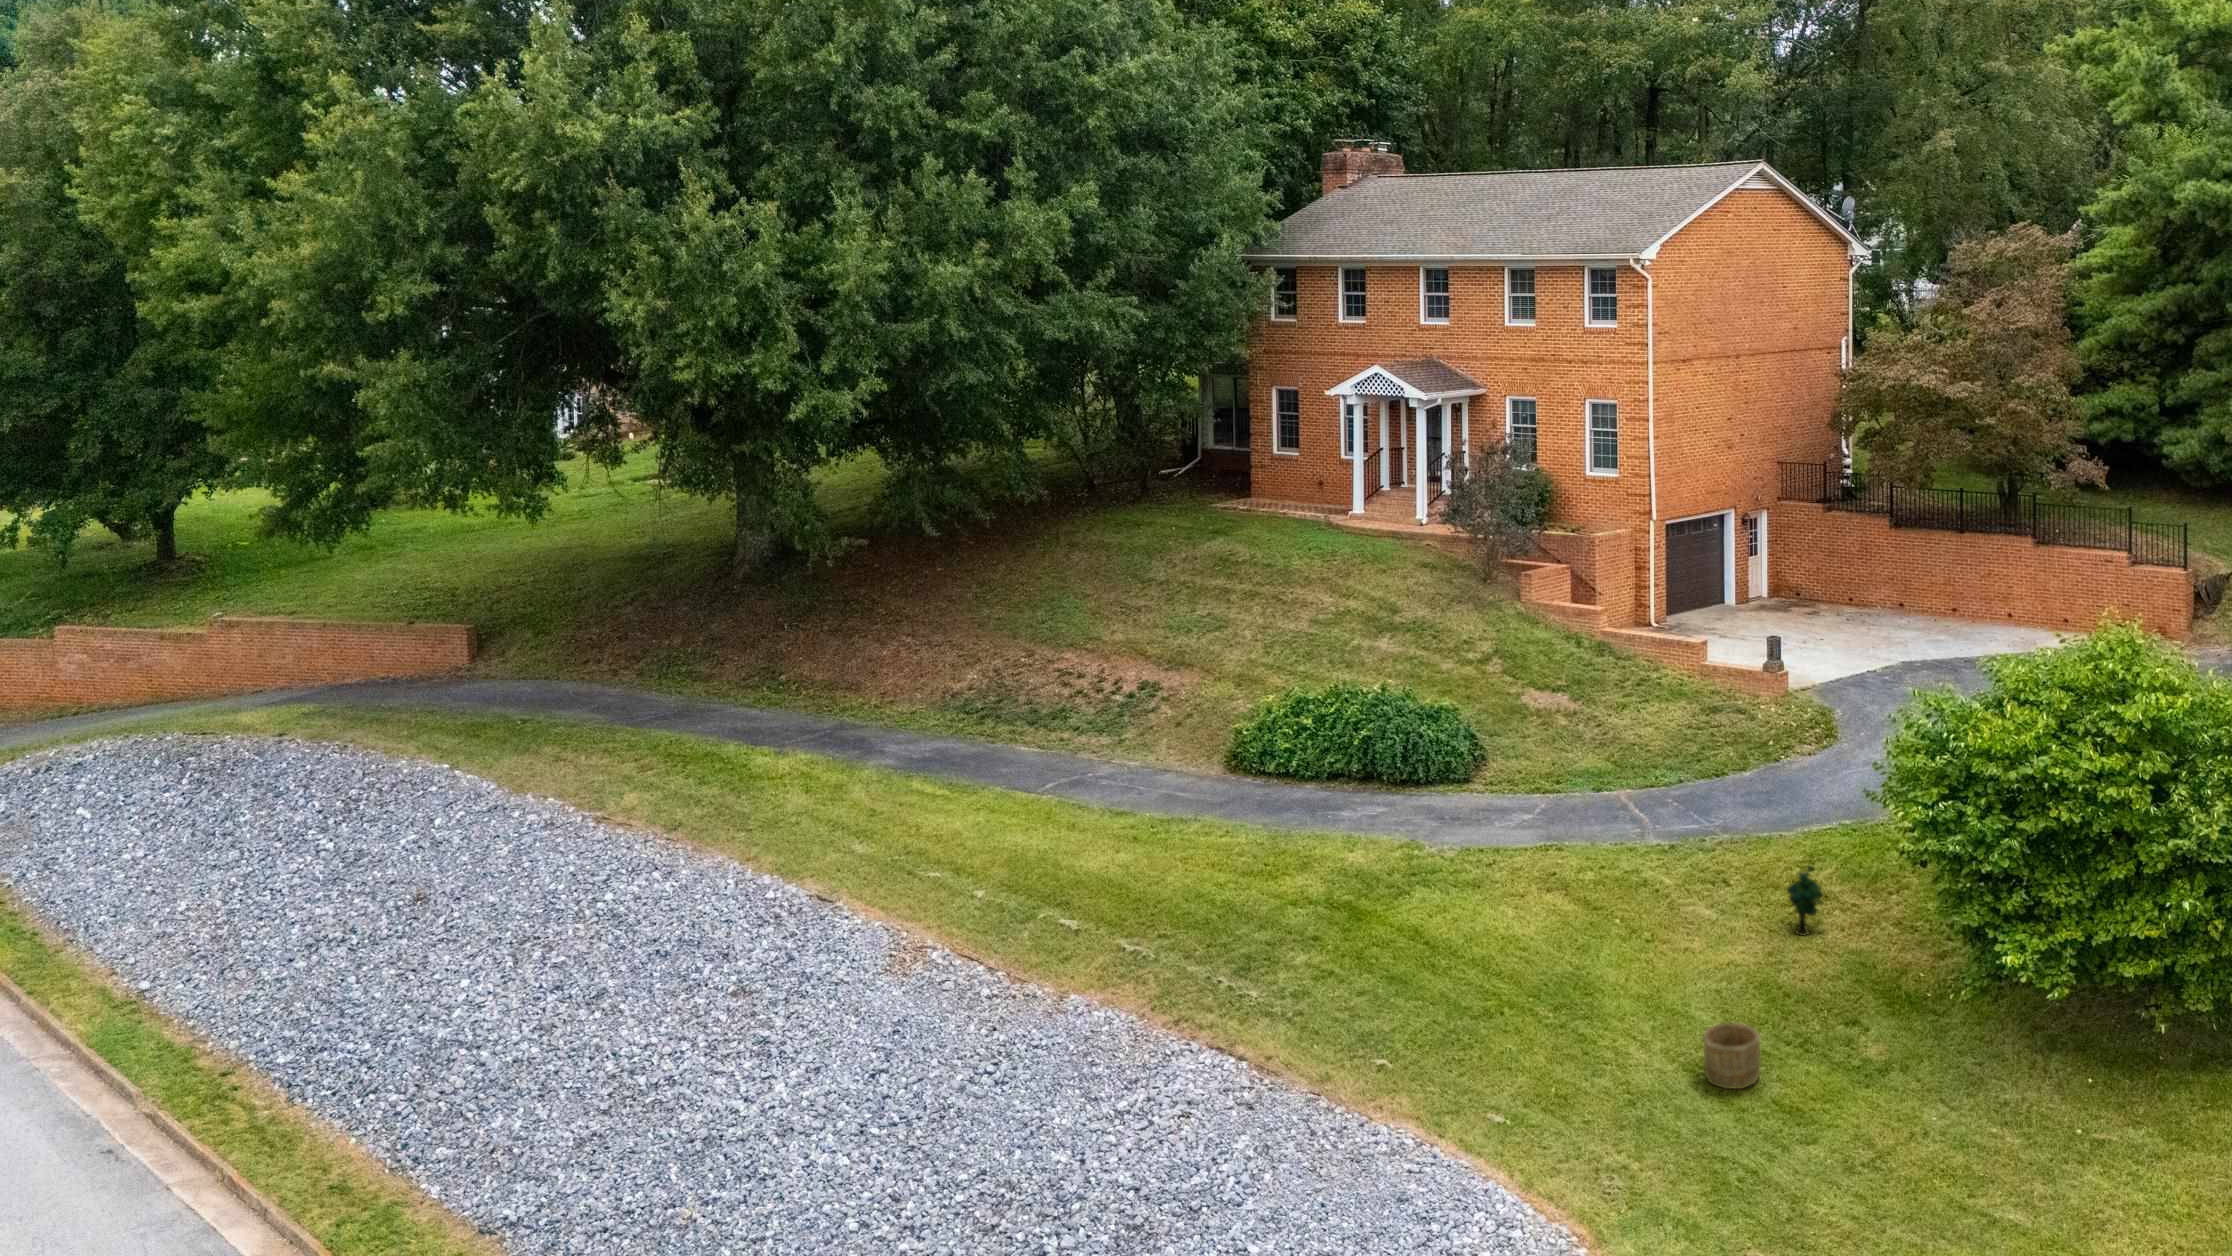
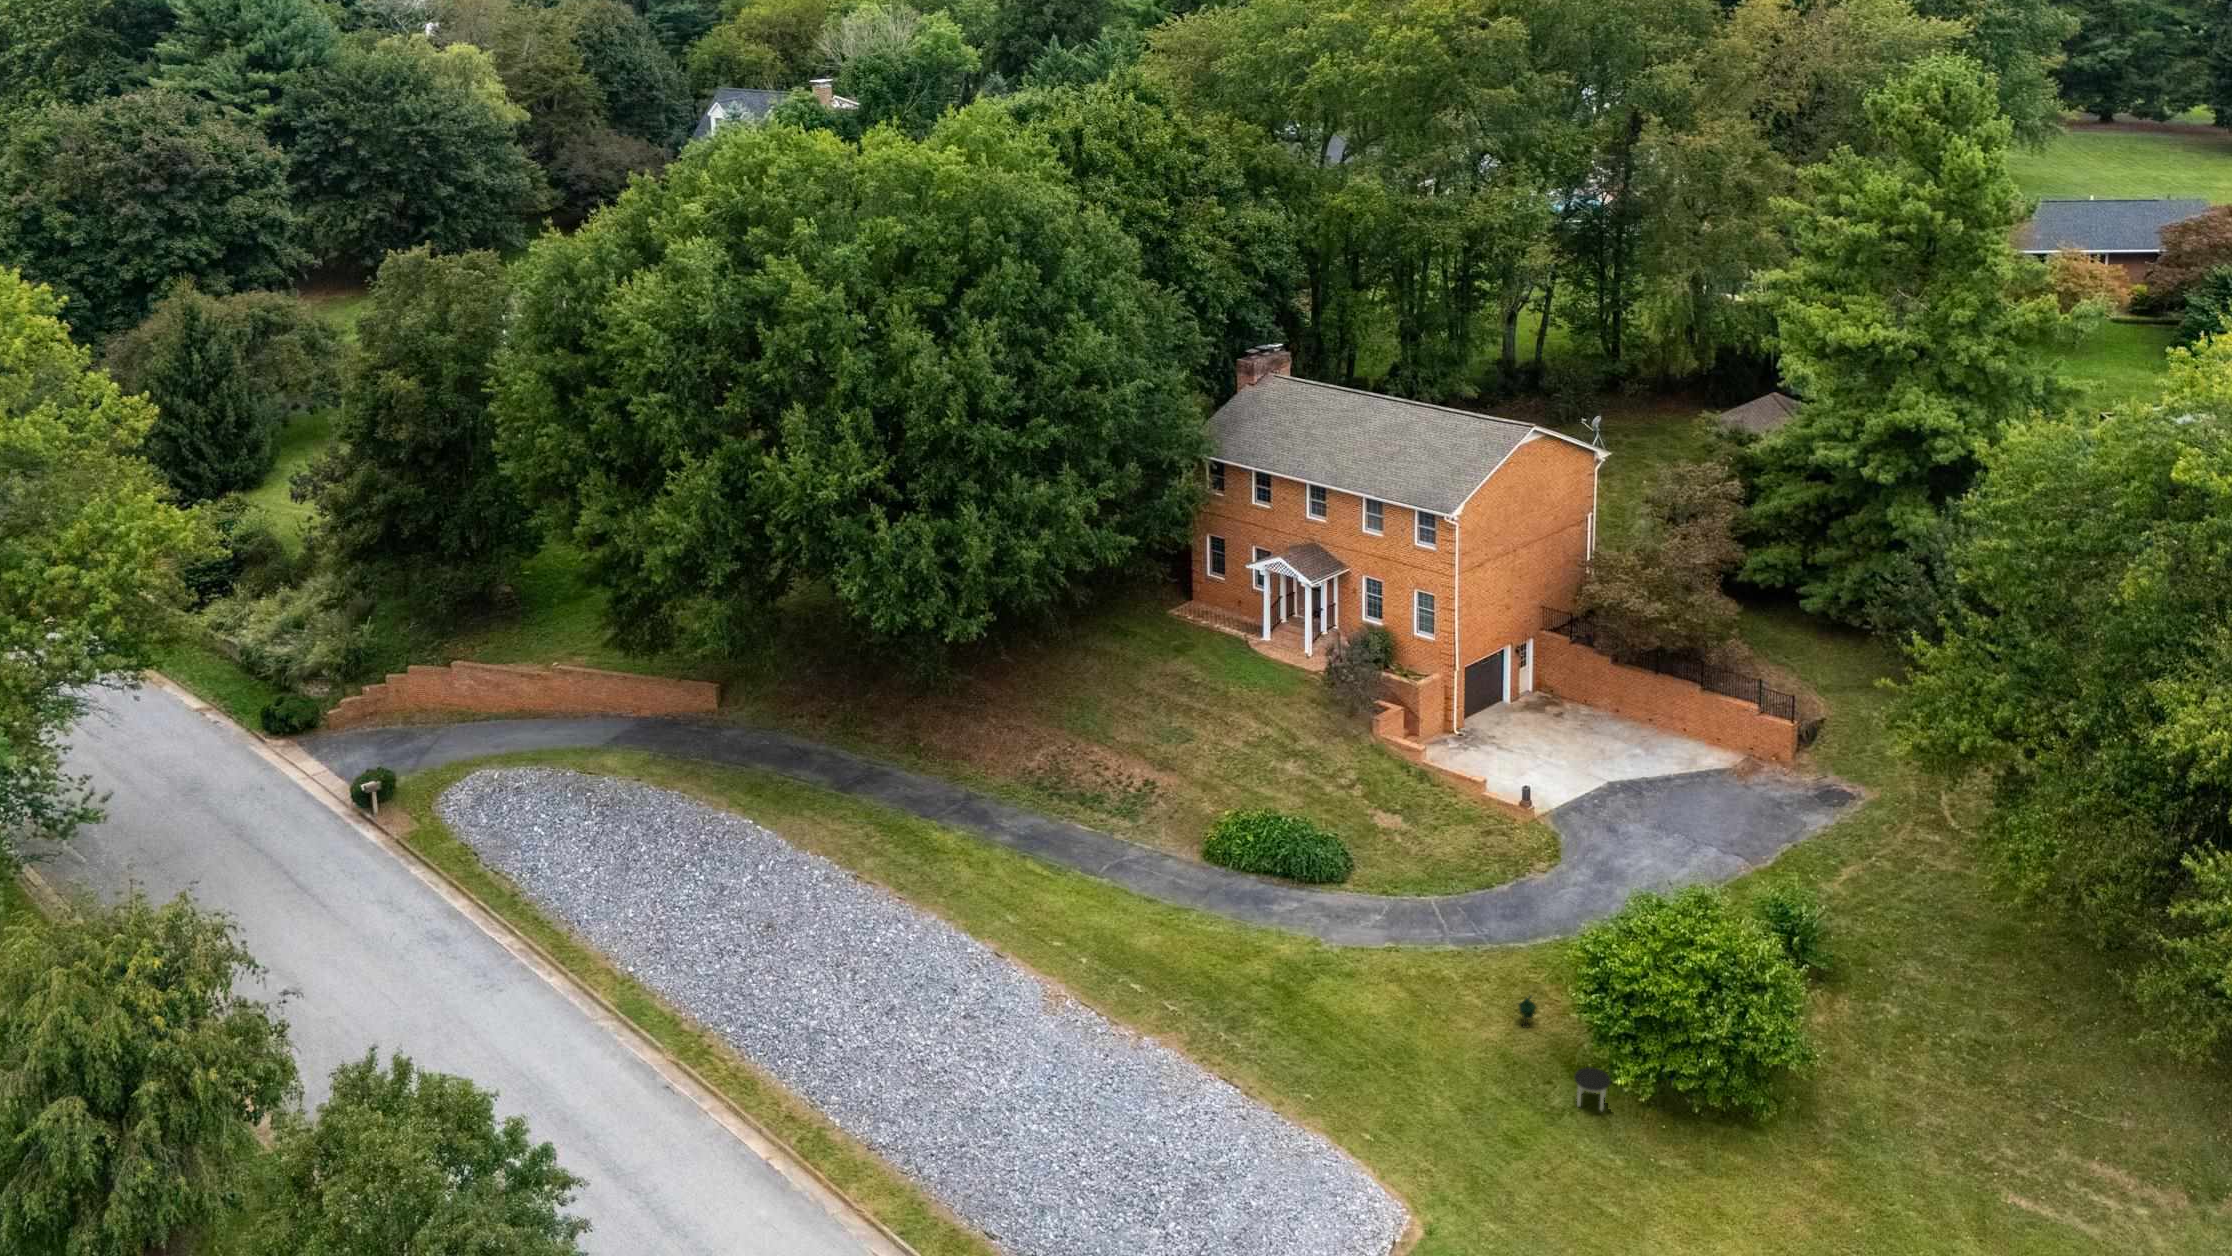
round table: none [1910,964,1984,1045] -> present [1574,1067,1610,1111]
wooden bucket: present [1702,1023,1761,1089] -> none [1470,1099,1498,1133]

